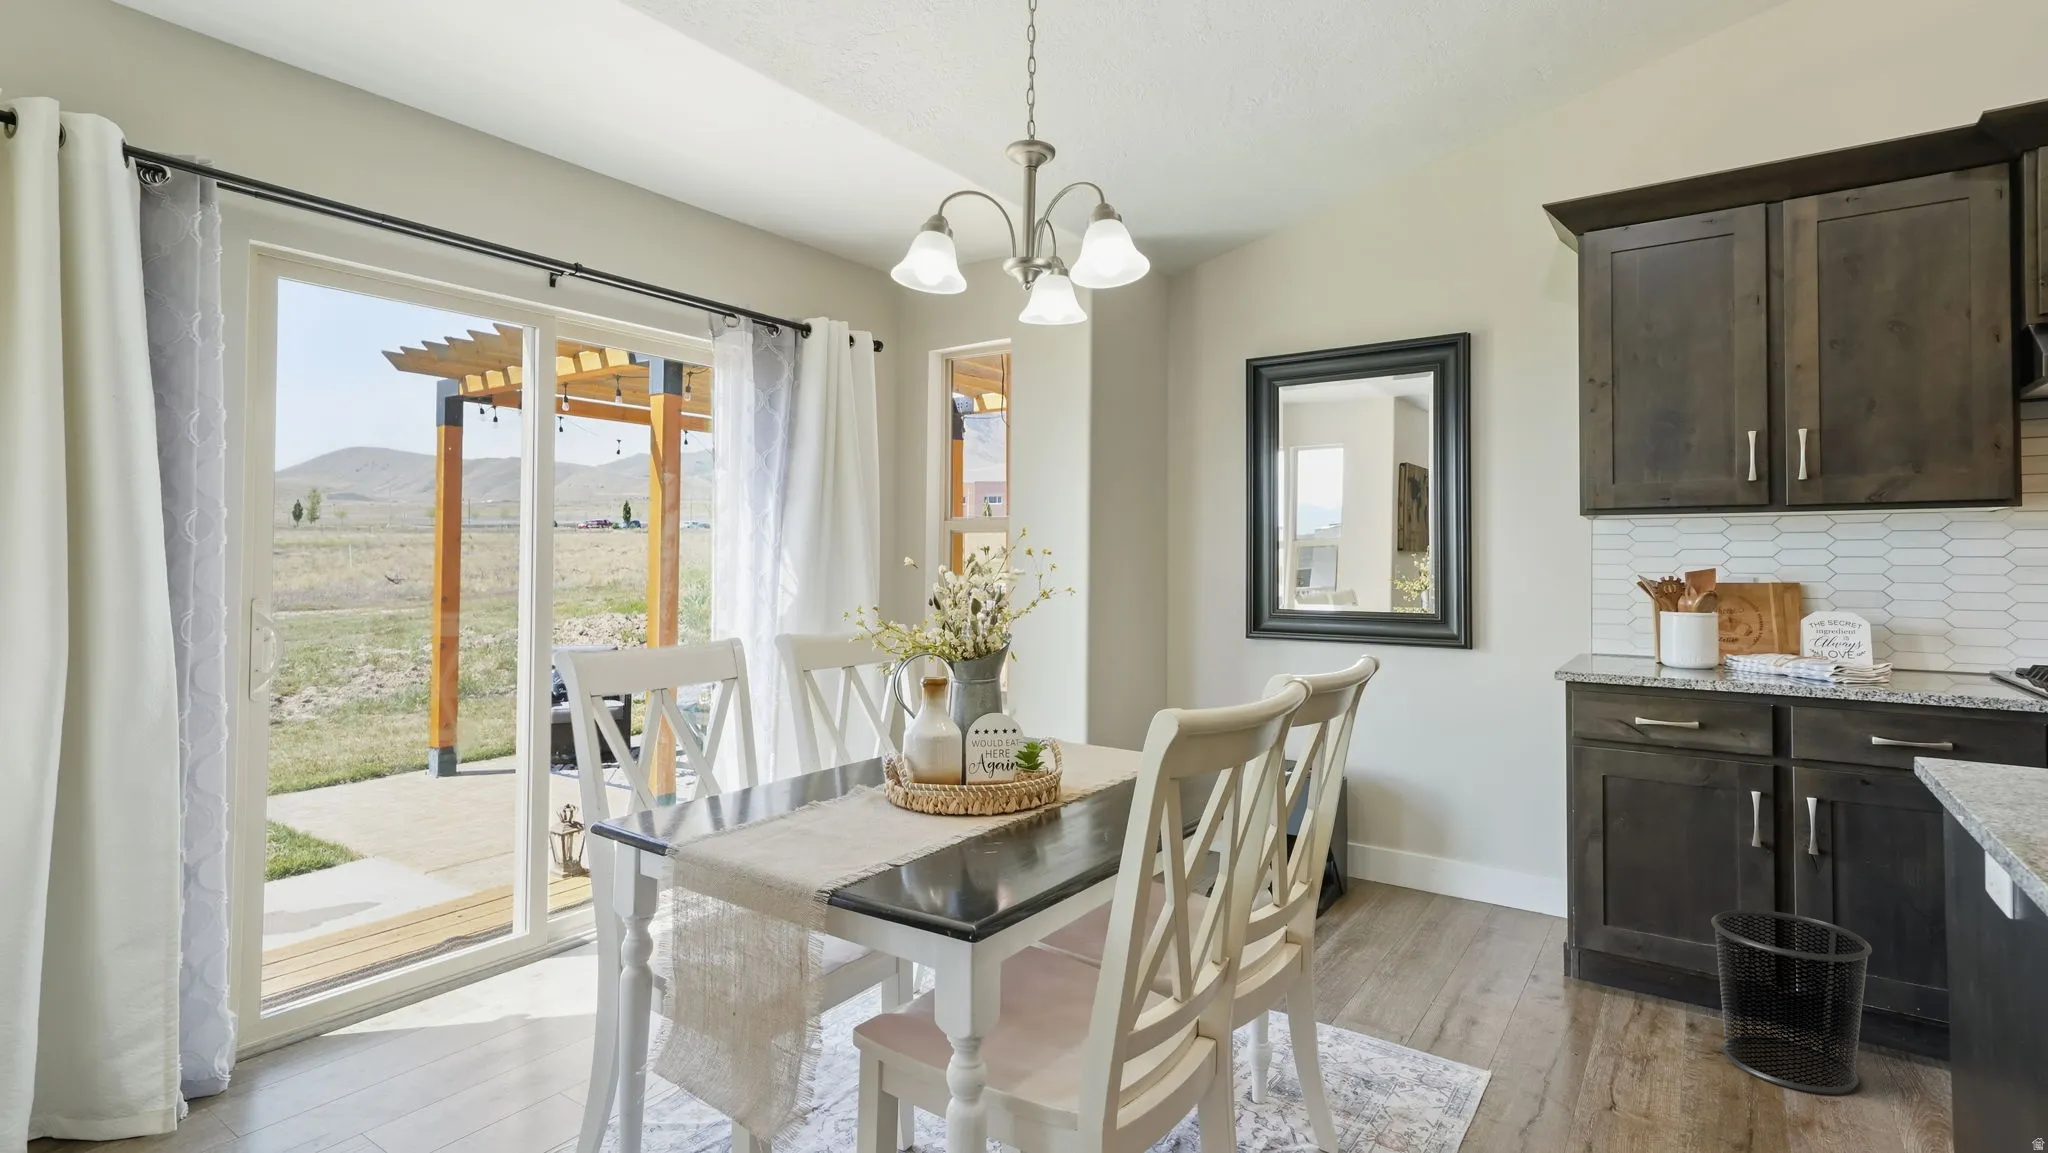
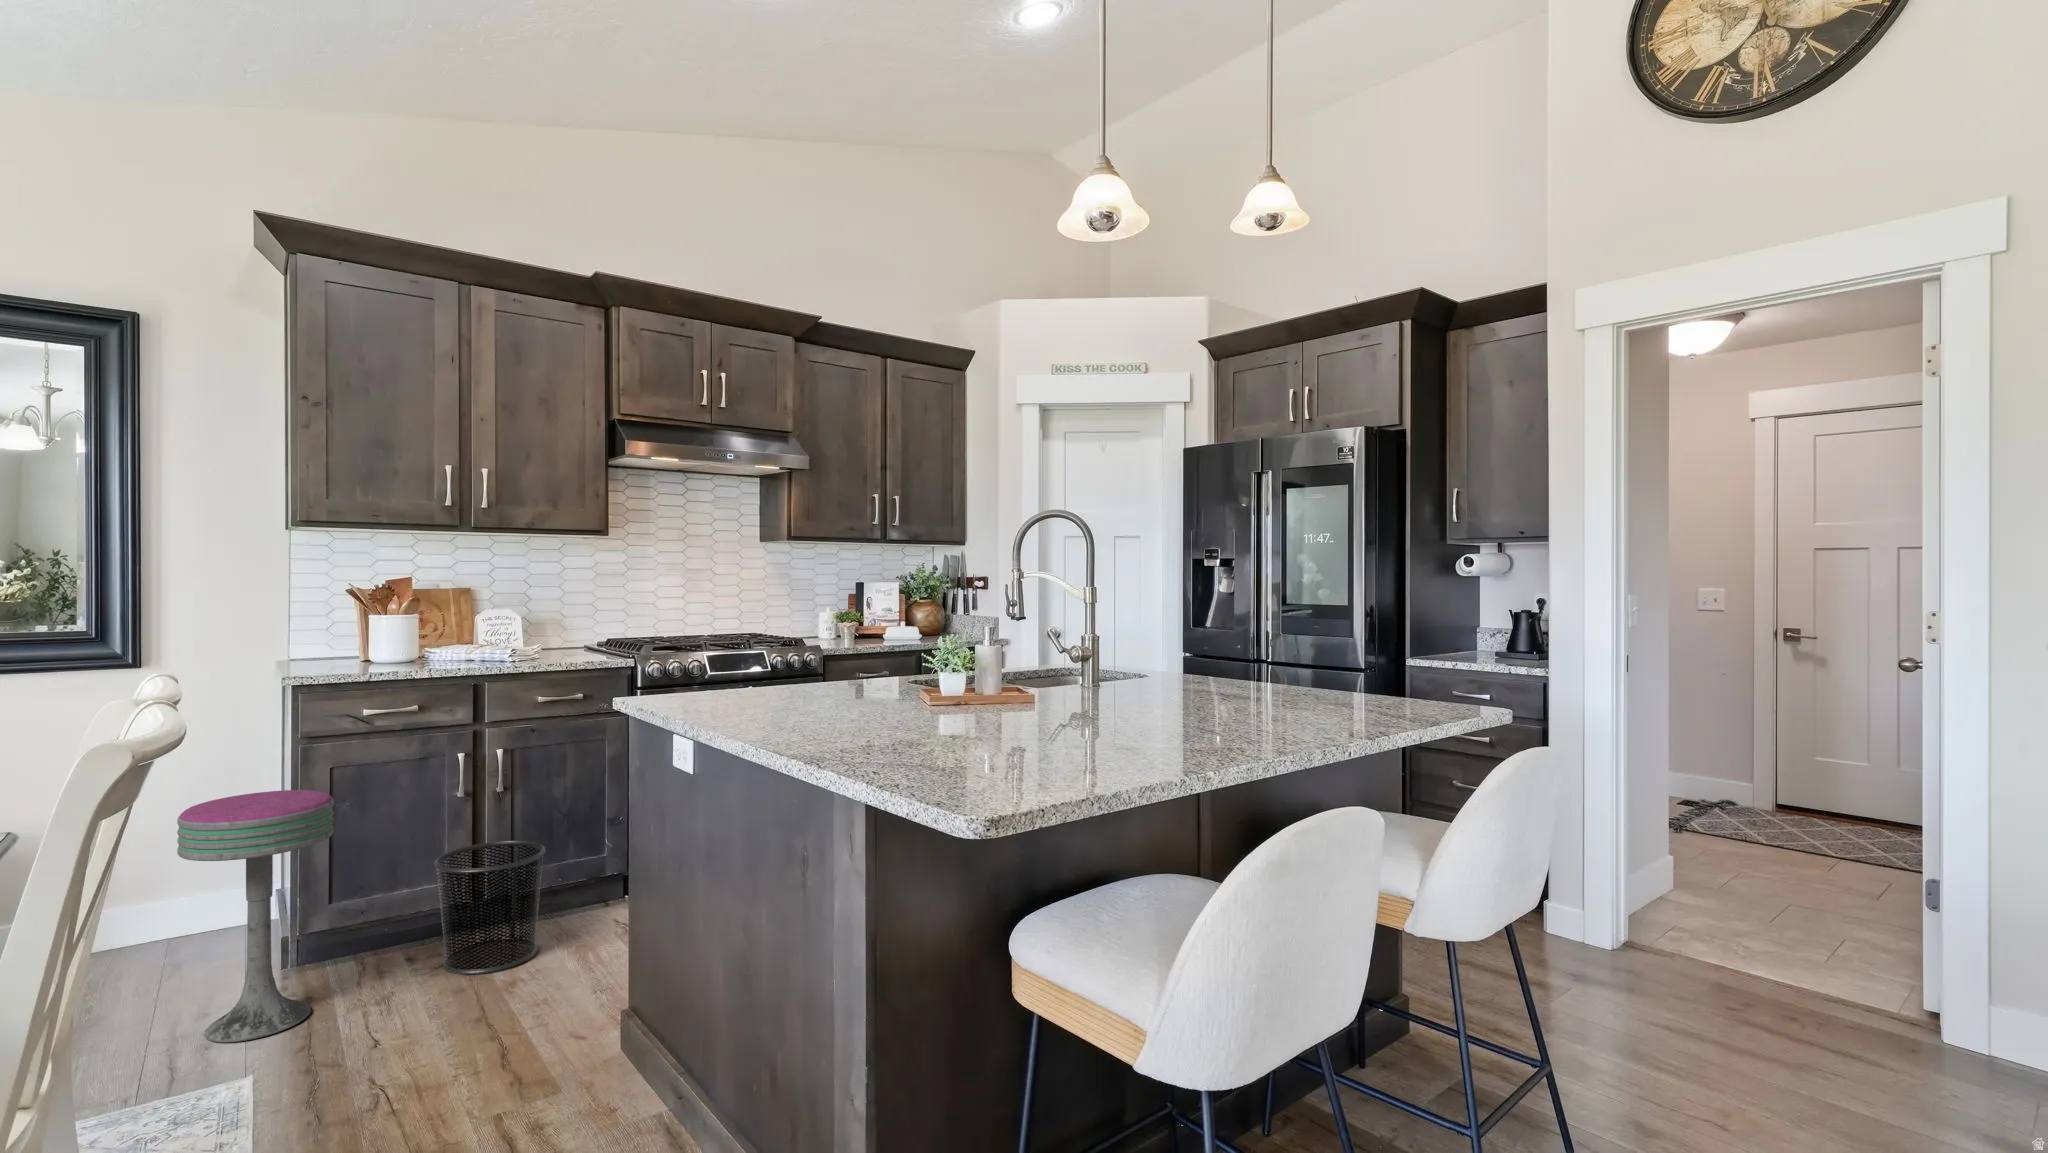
bar stool: none [1454,785,1591,1038] -> present [177,790,334,1043]

